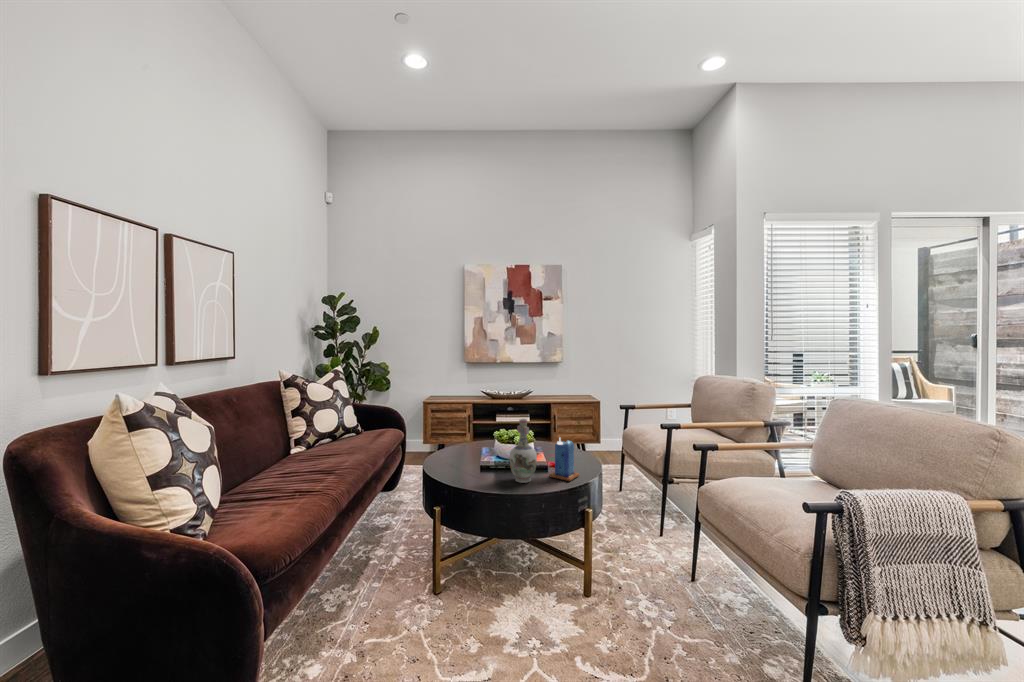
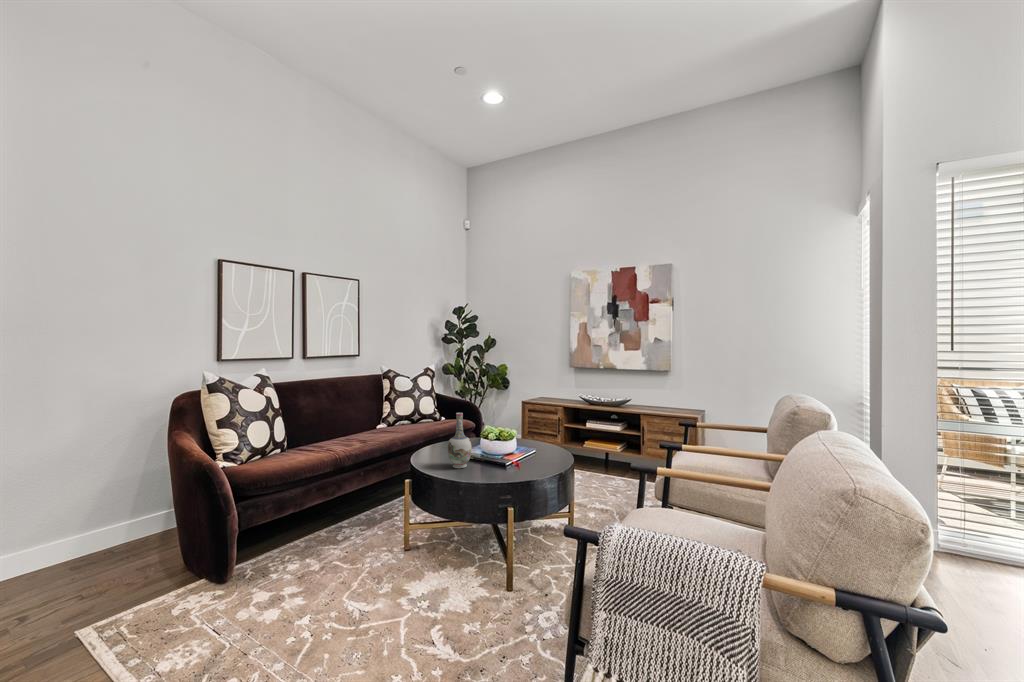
candle: present [549,438,579,481] -> none [483,433,509,474]

